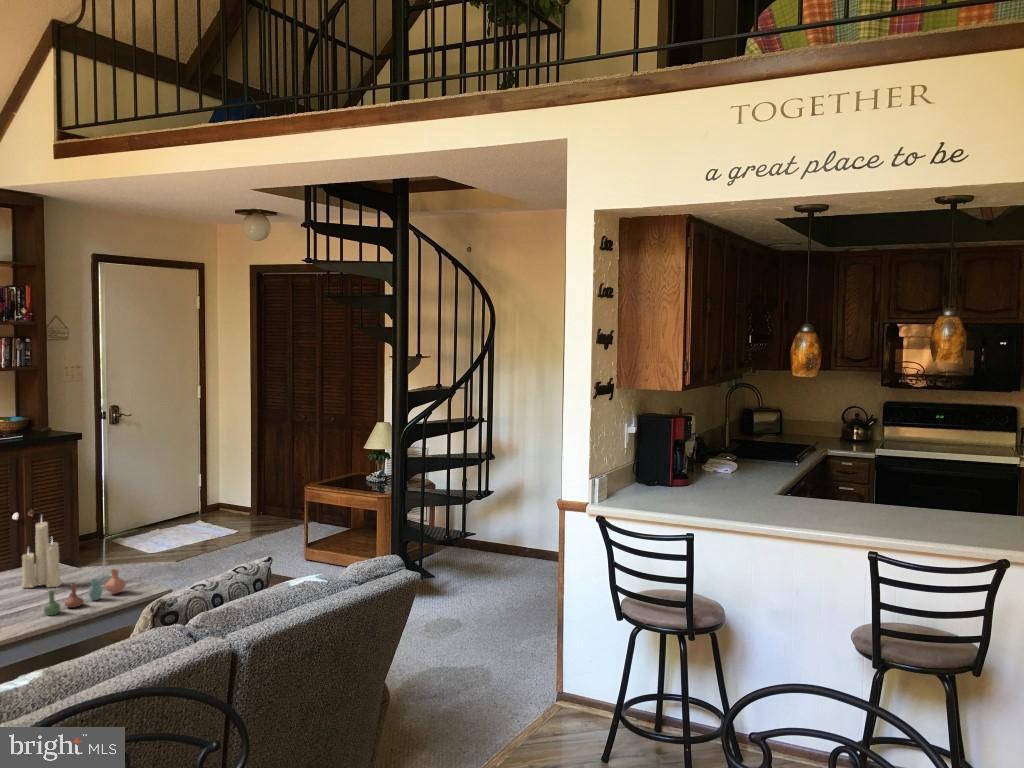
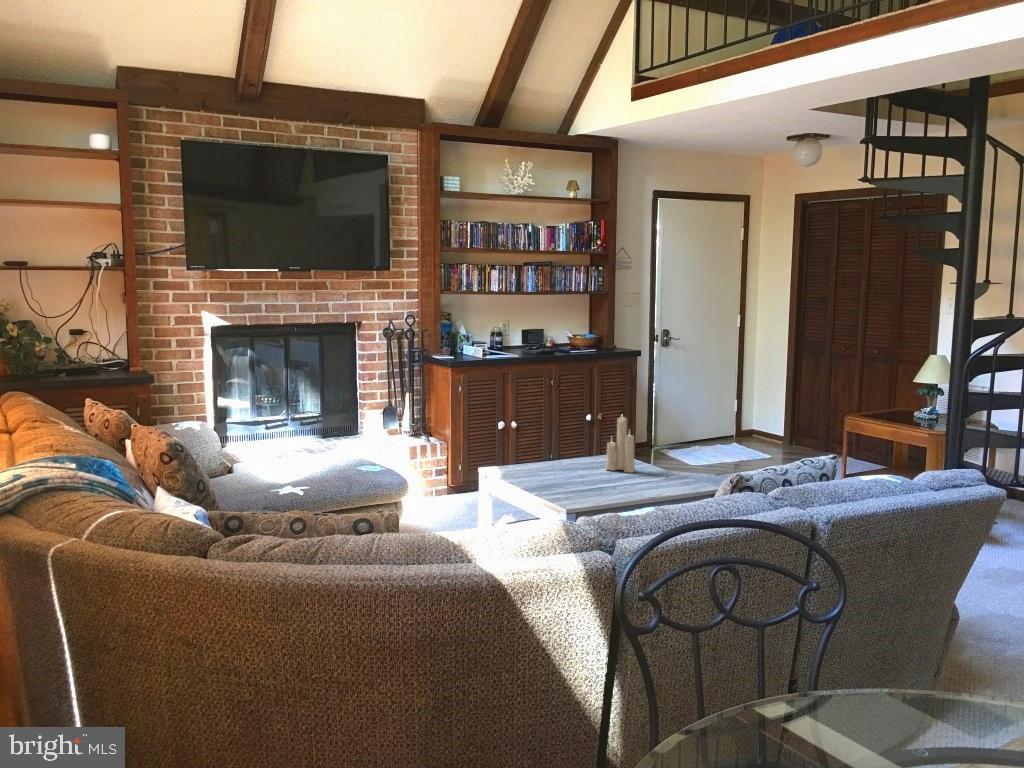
vase: present [44,569,126,615] -> none [626,462,688,492]

